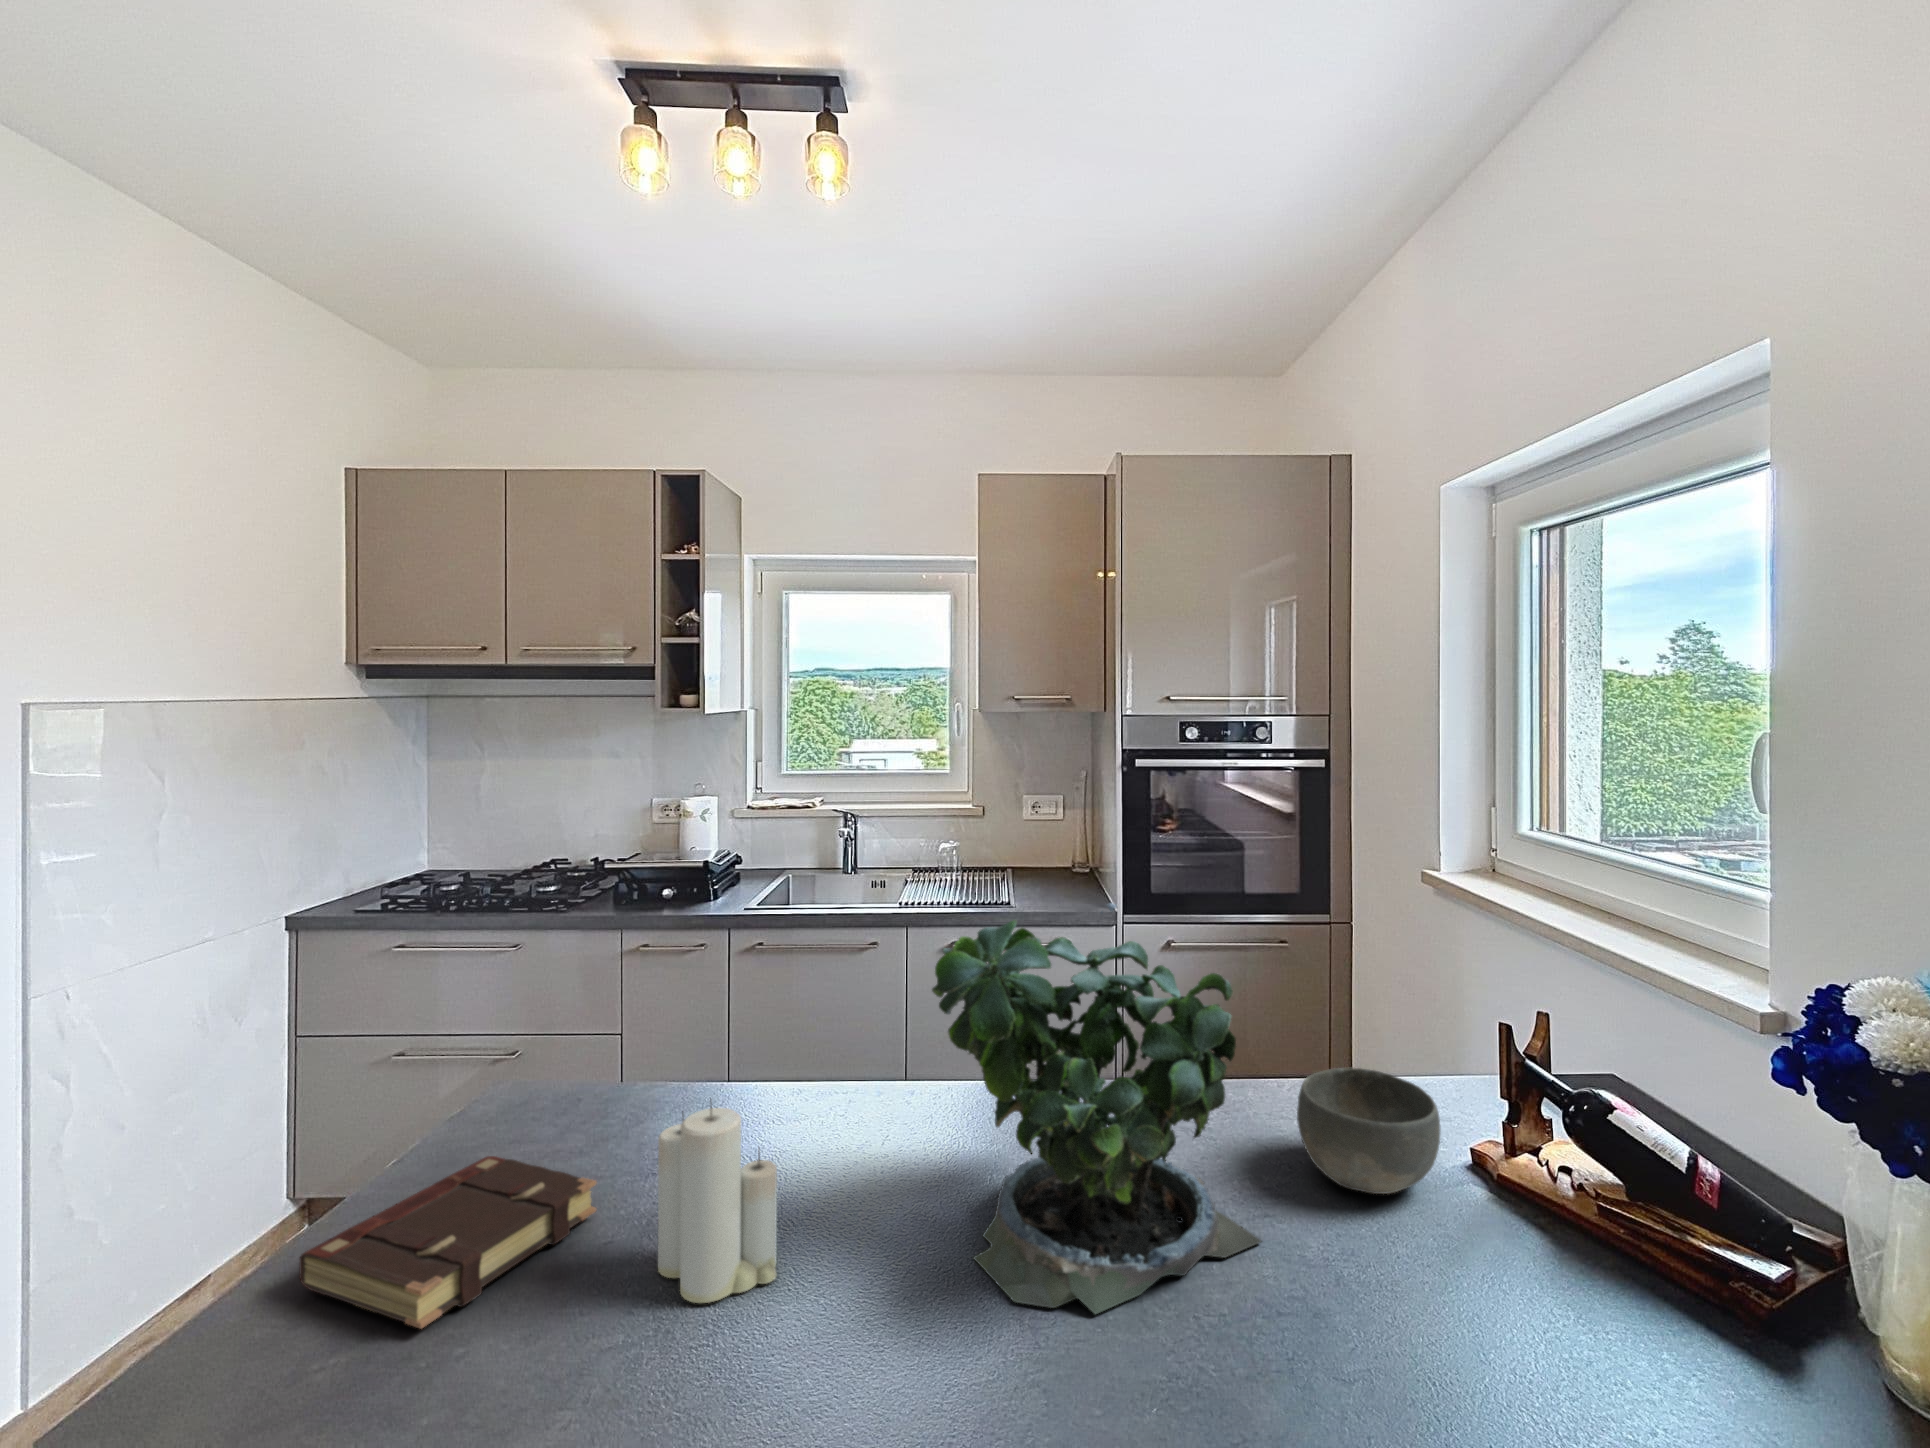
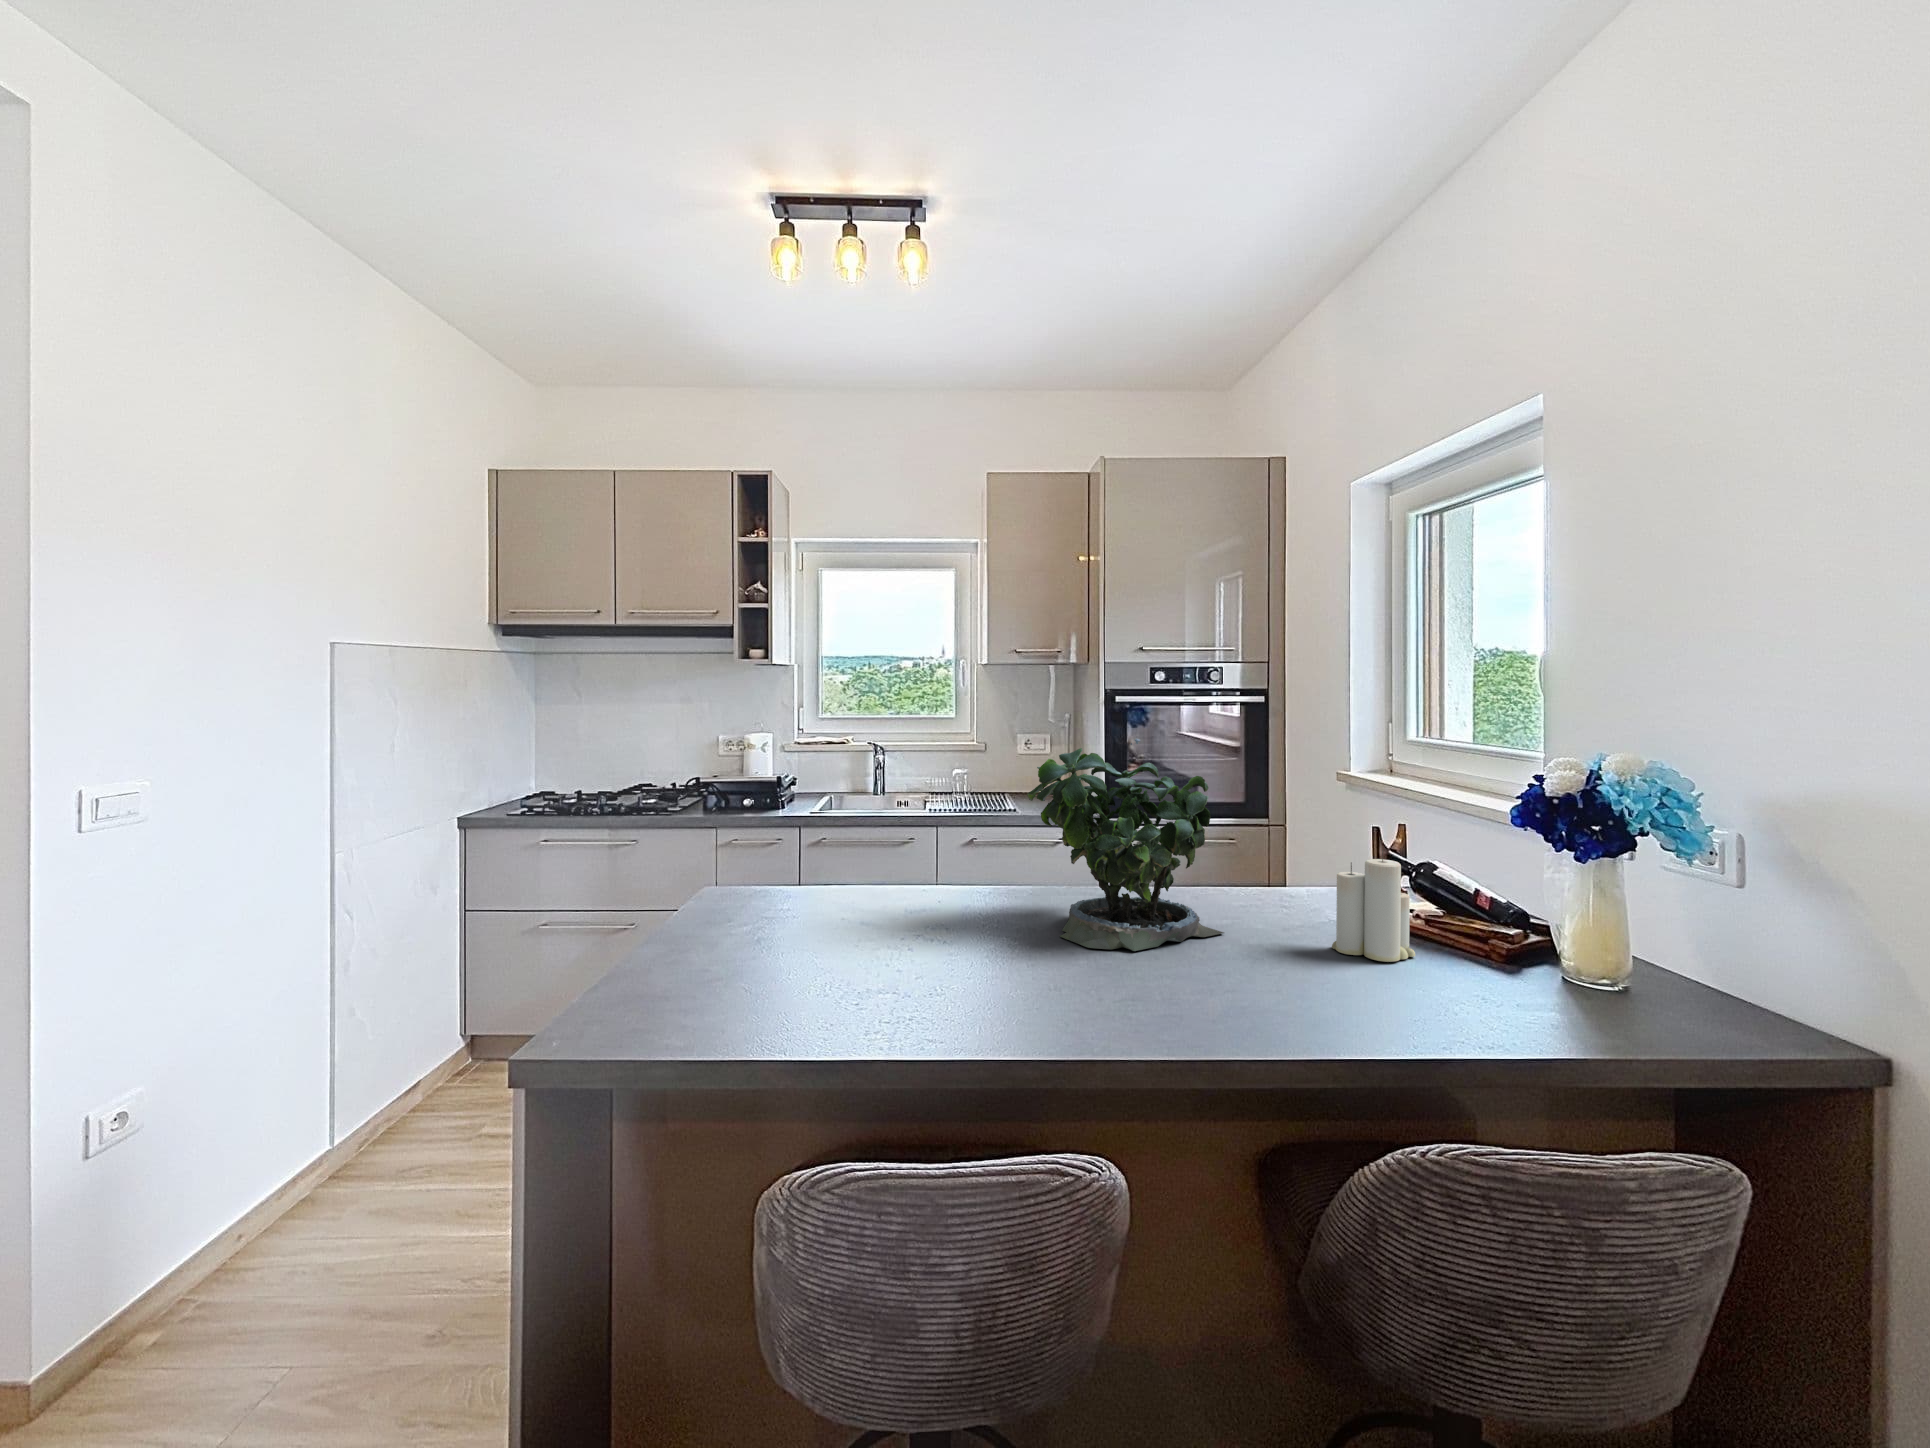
bowl: present [1297,1068,1440,1194] -> none [1245,857,1332,919]
candle: present [658,1099,777,1303] -> present [1332,850,1415,962]
book: present [299,1156,597,1328] -> none [695,894,835,949]

